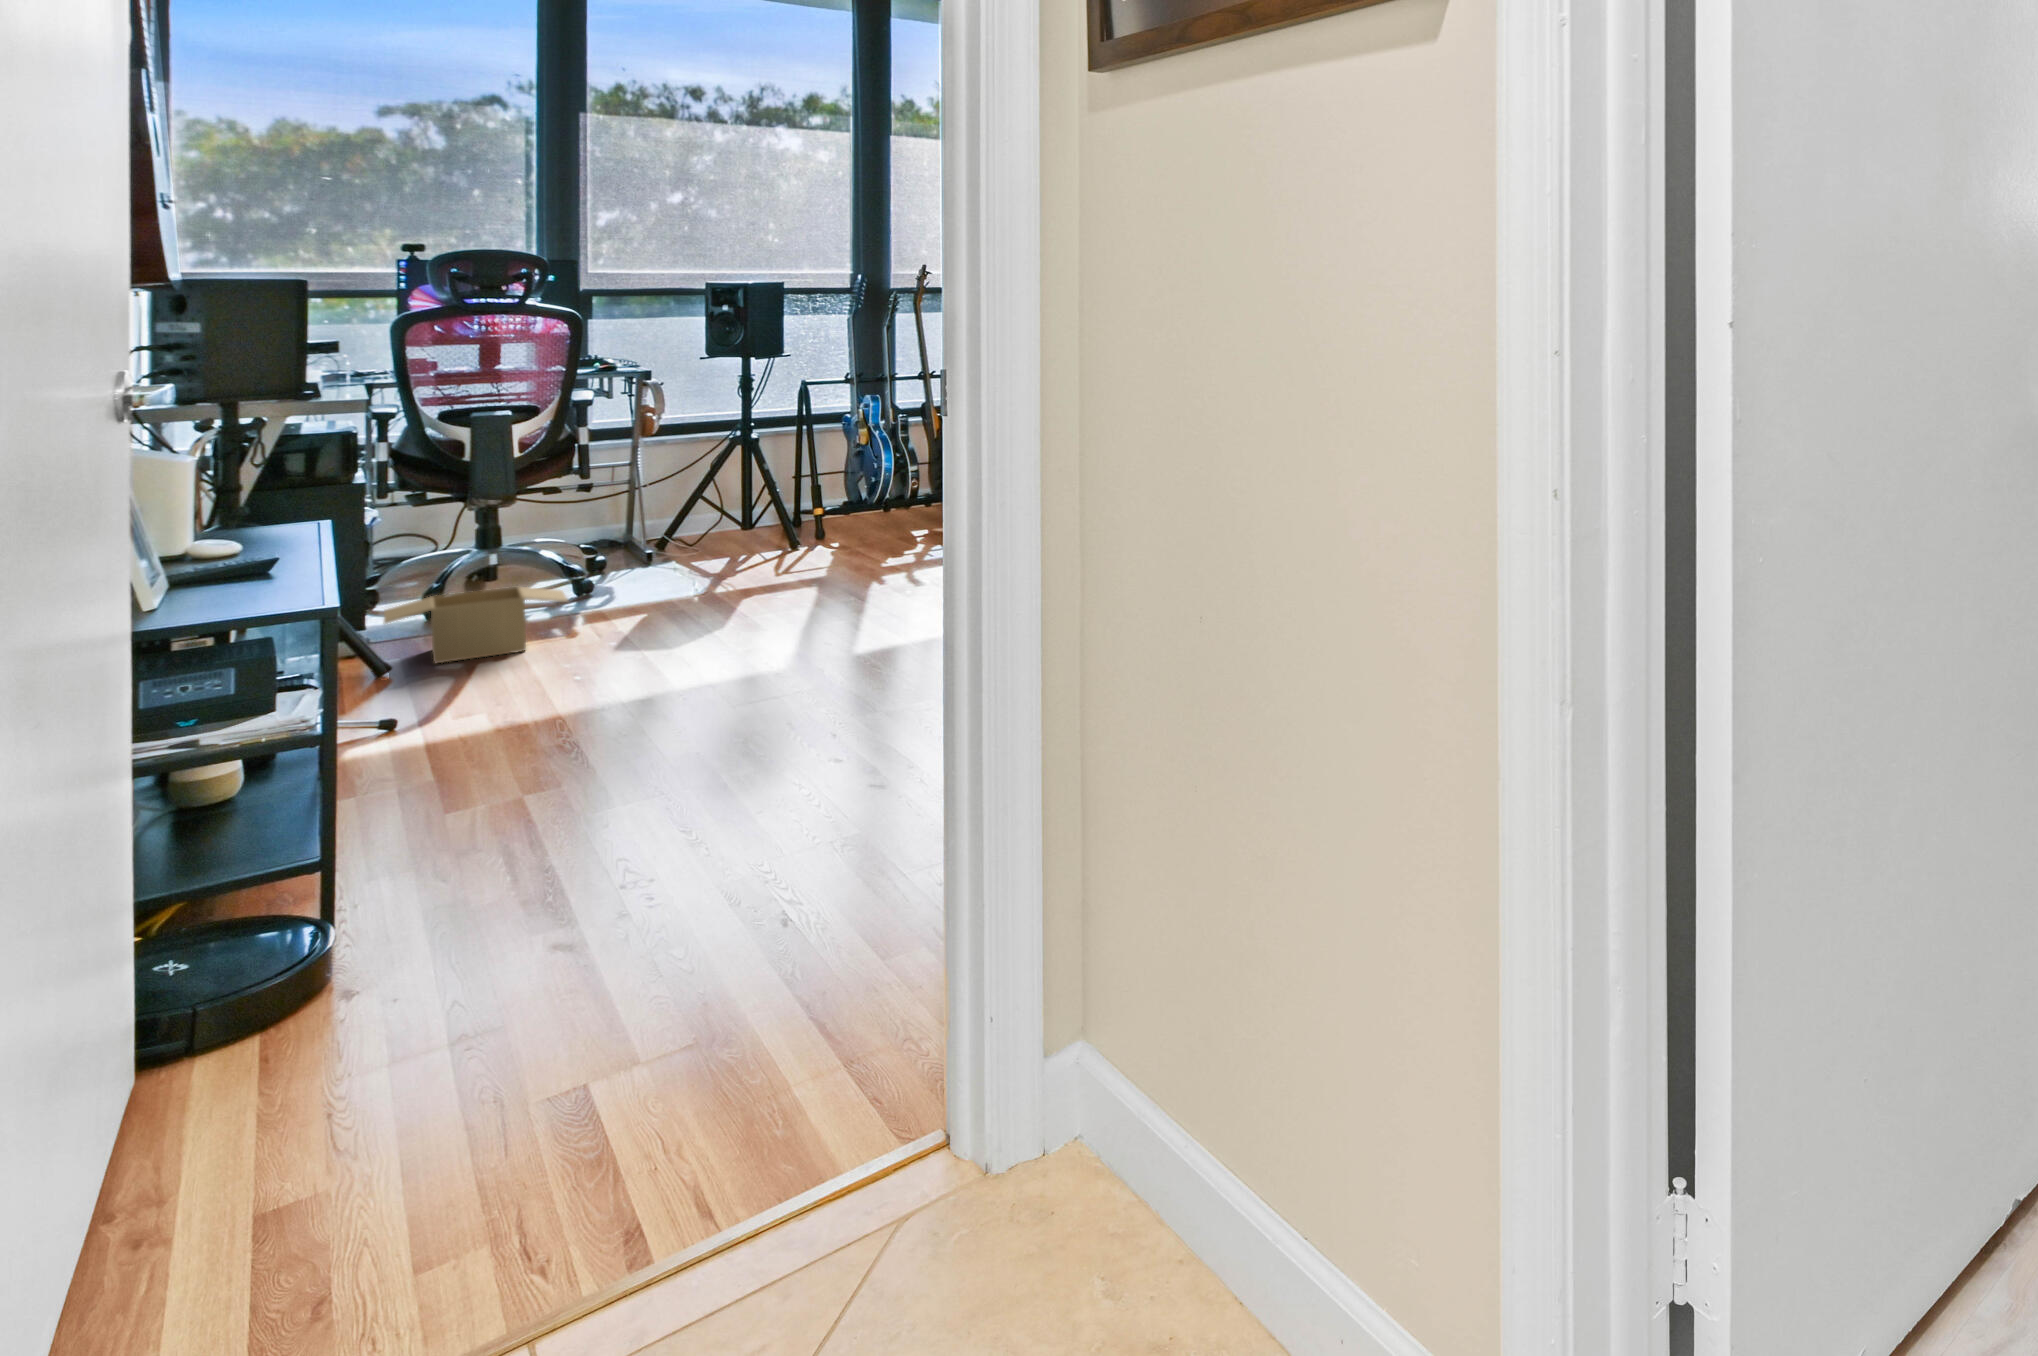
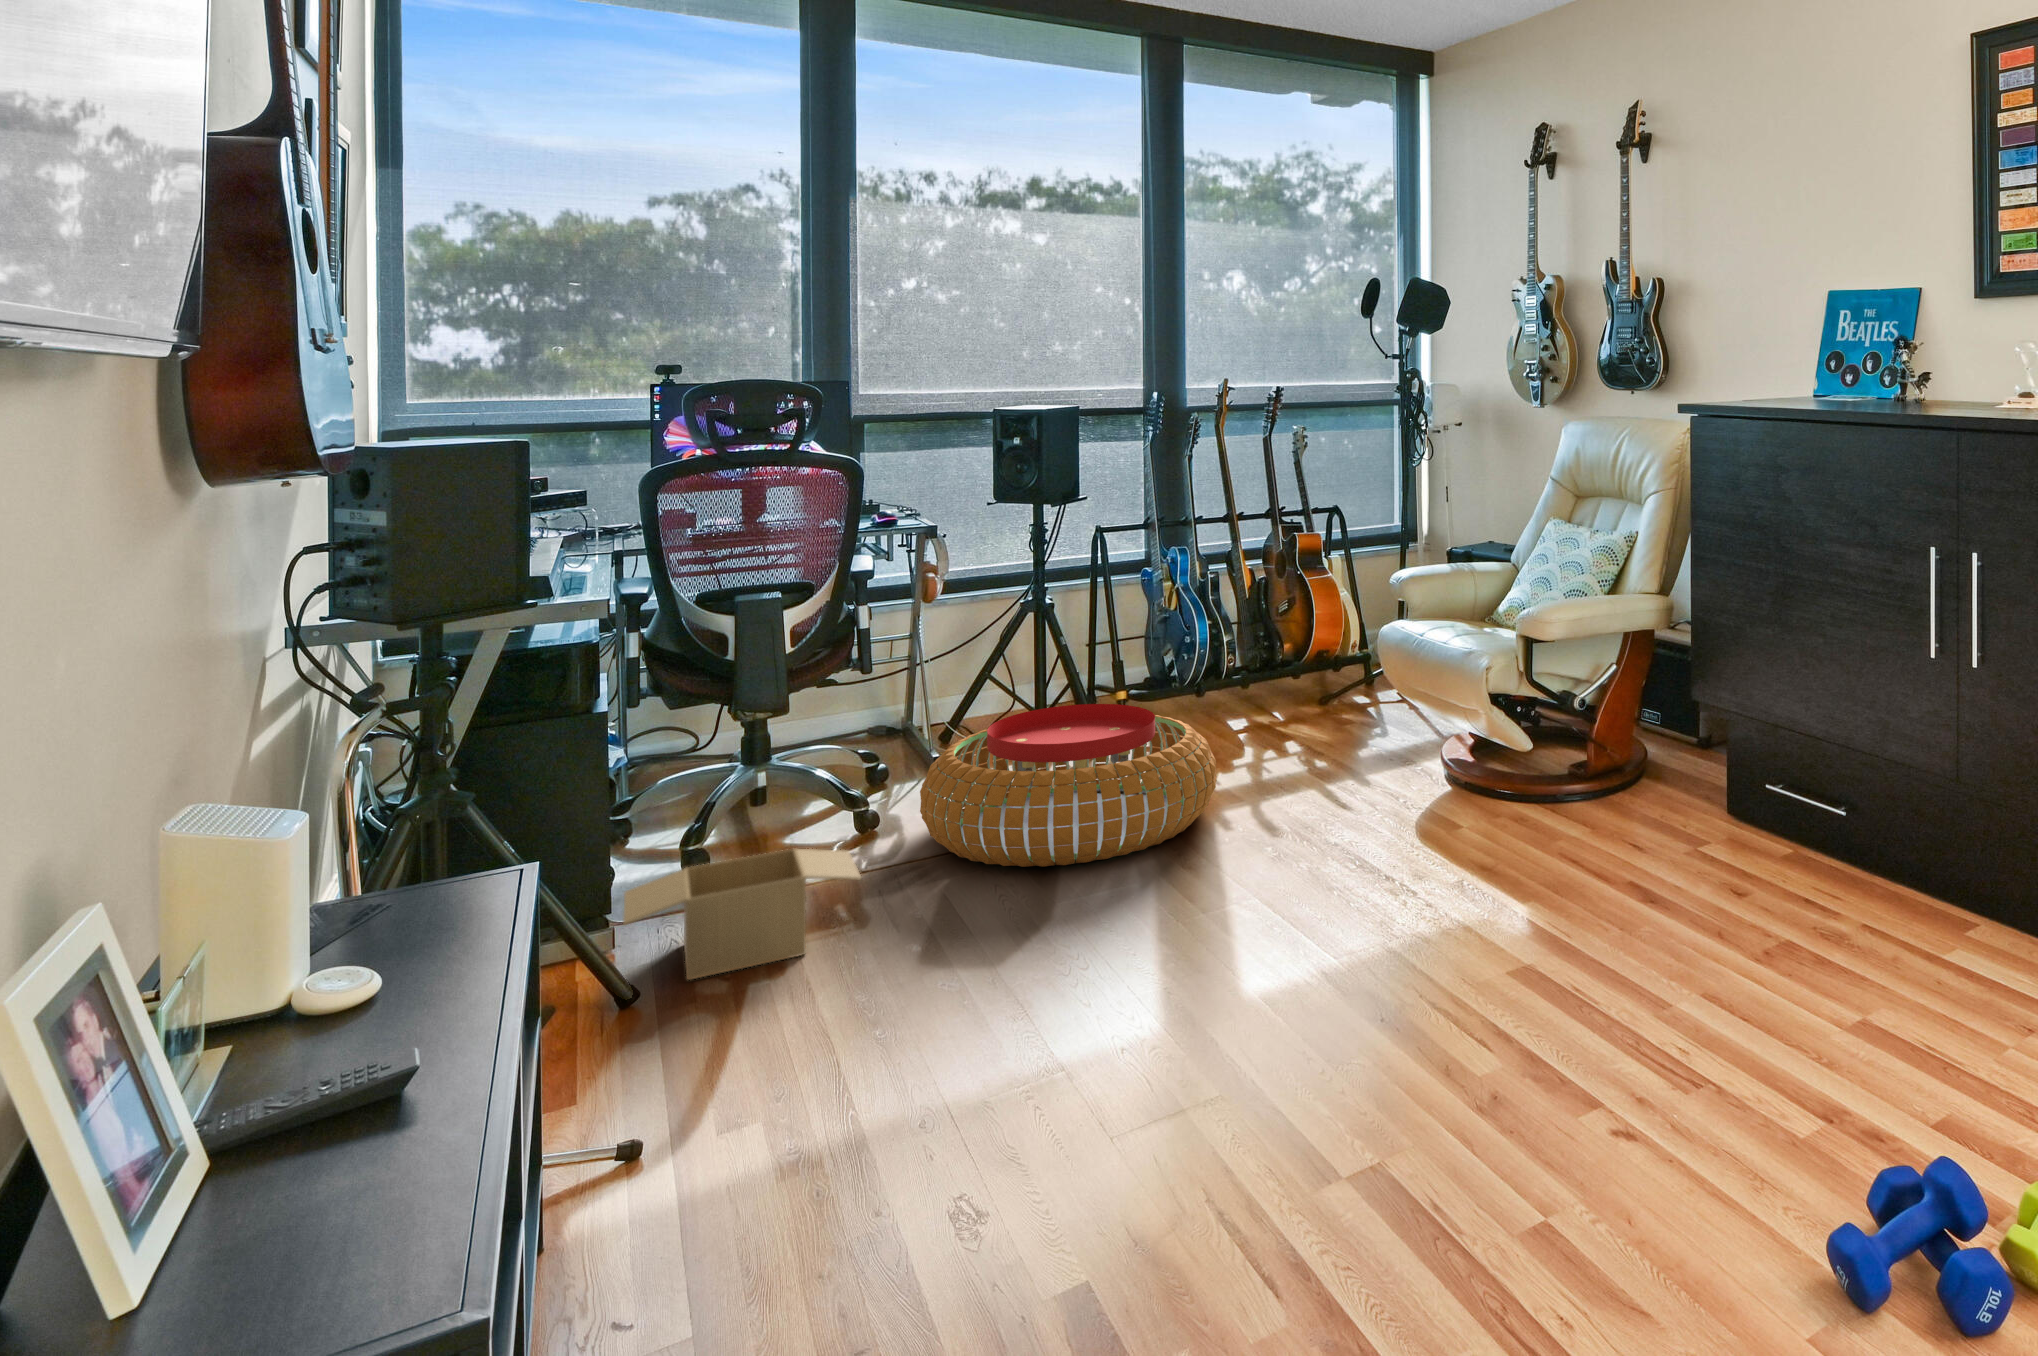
pouf: none [625,504,867,607] -> present [920,704,1217,867]

